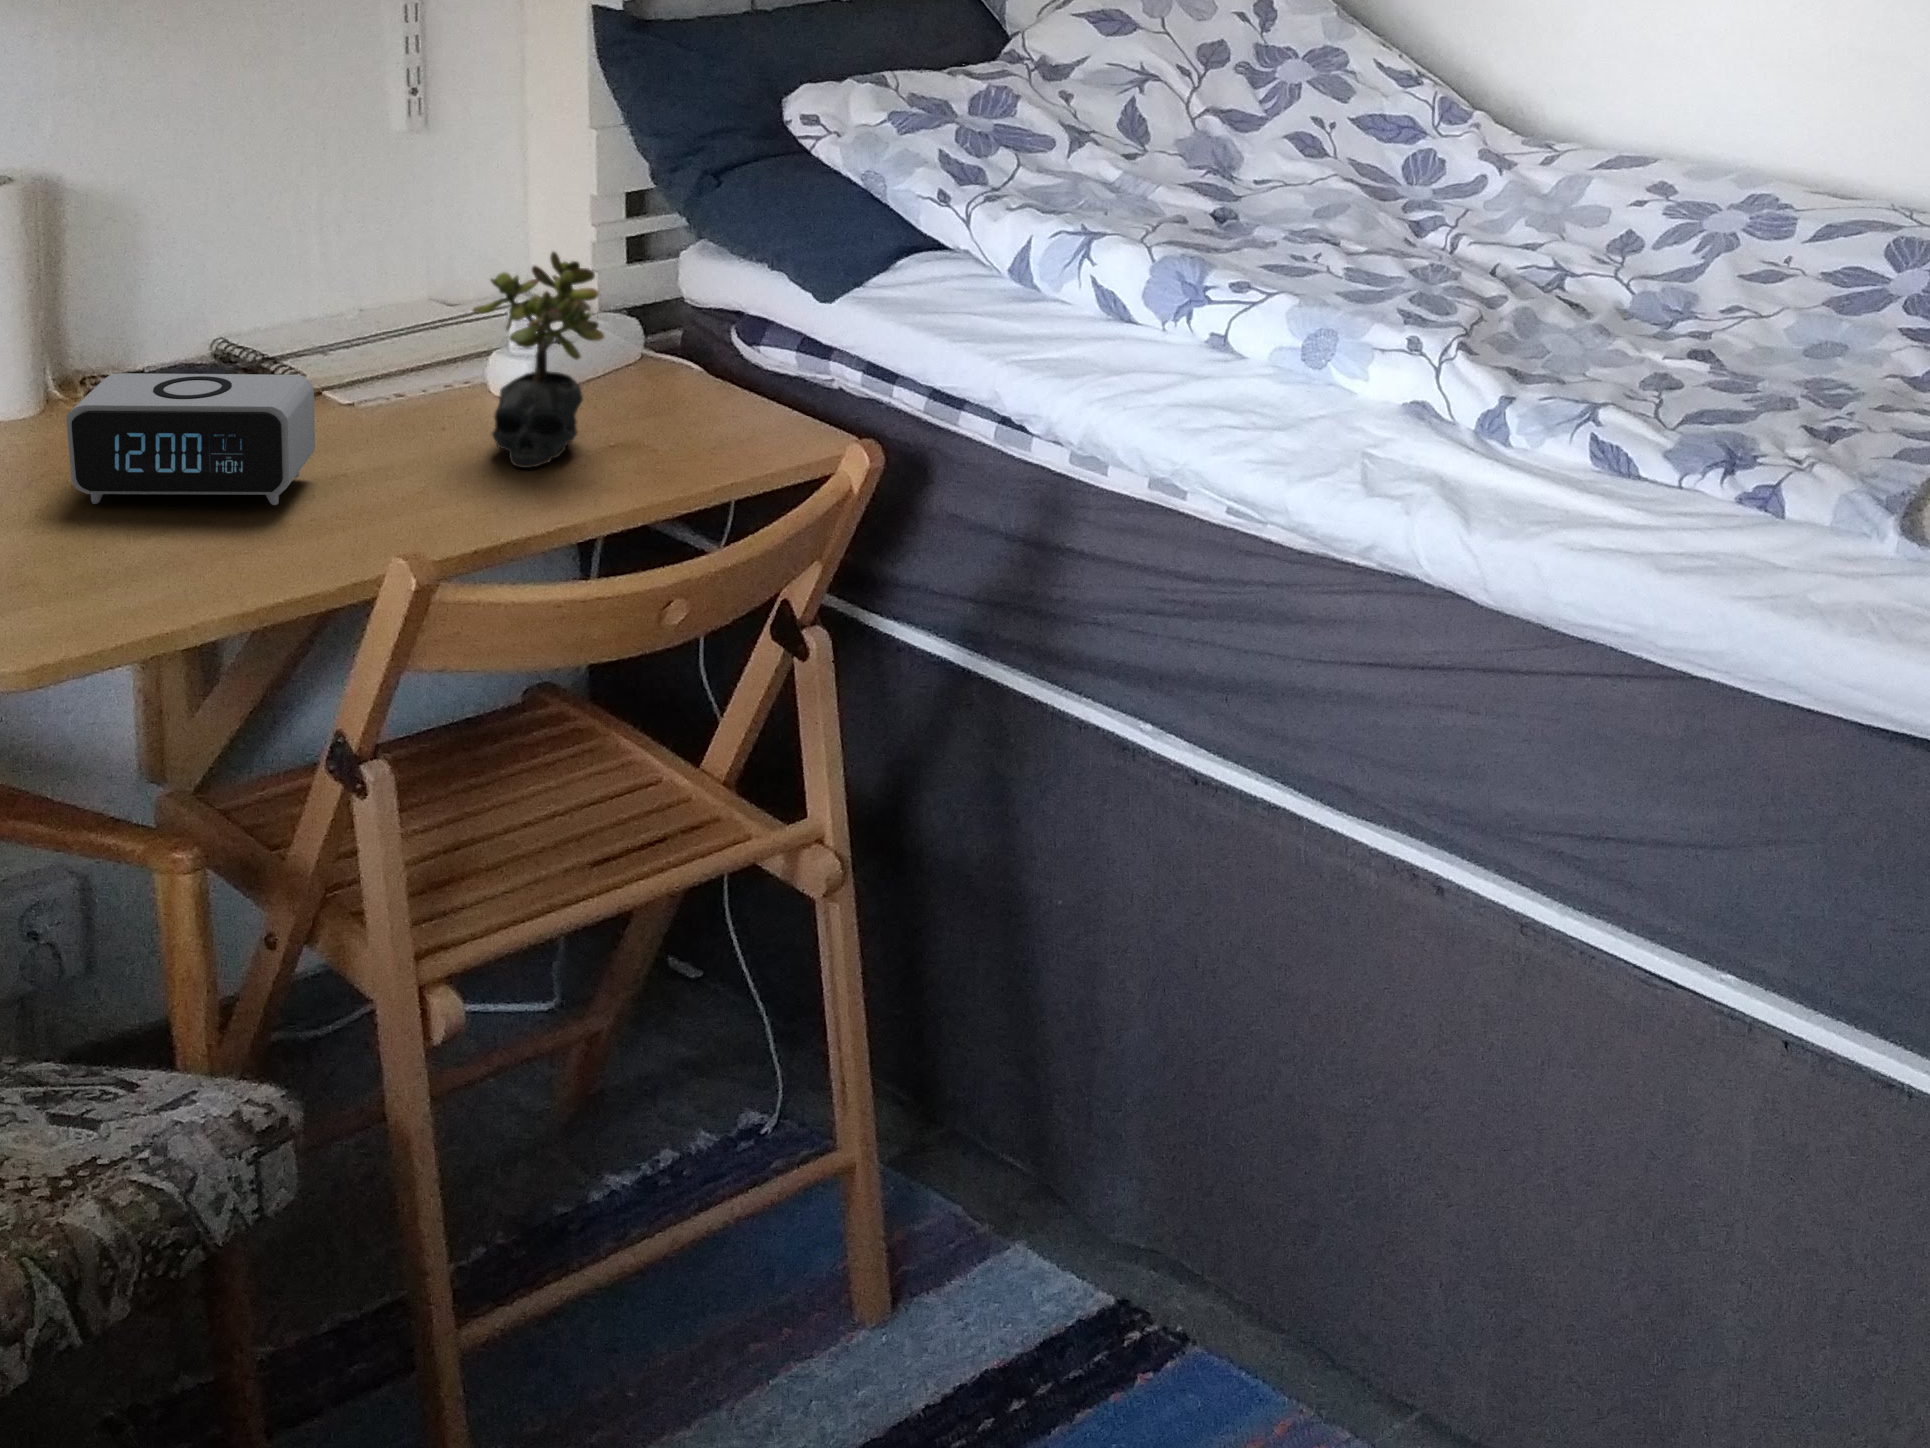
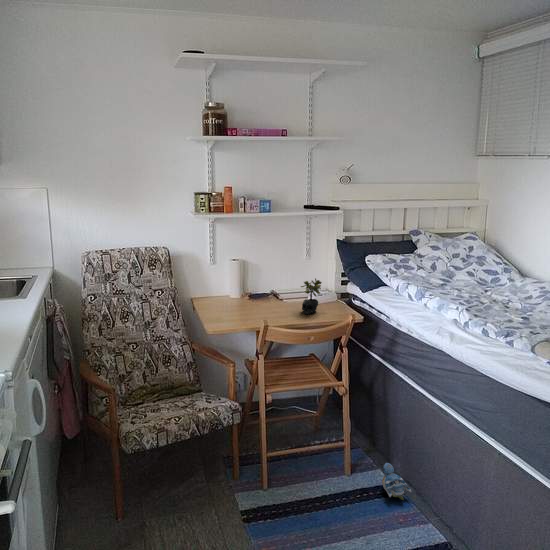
alarm clock: present [66,373,315,505] -> none [234,291,273,314]
plush toy: none [1097,1211,1266,1392] -> present [382,463,411,500]

